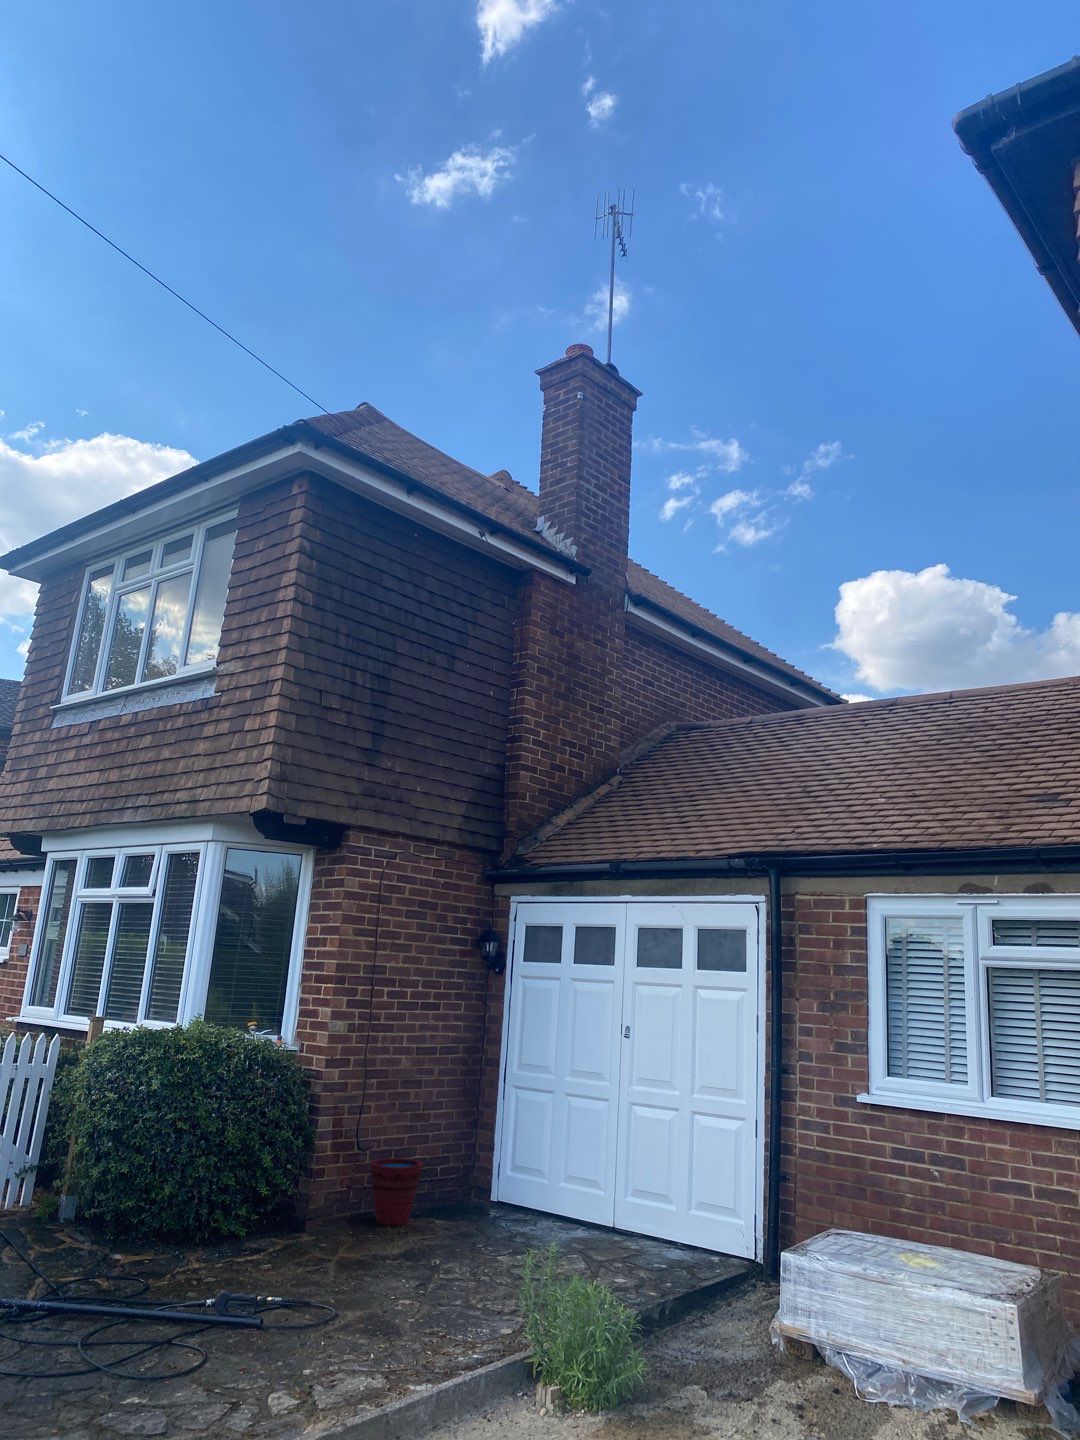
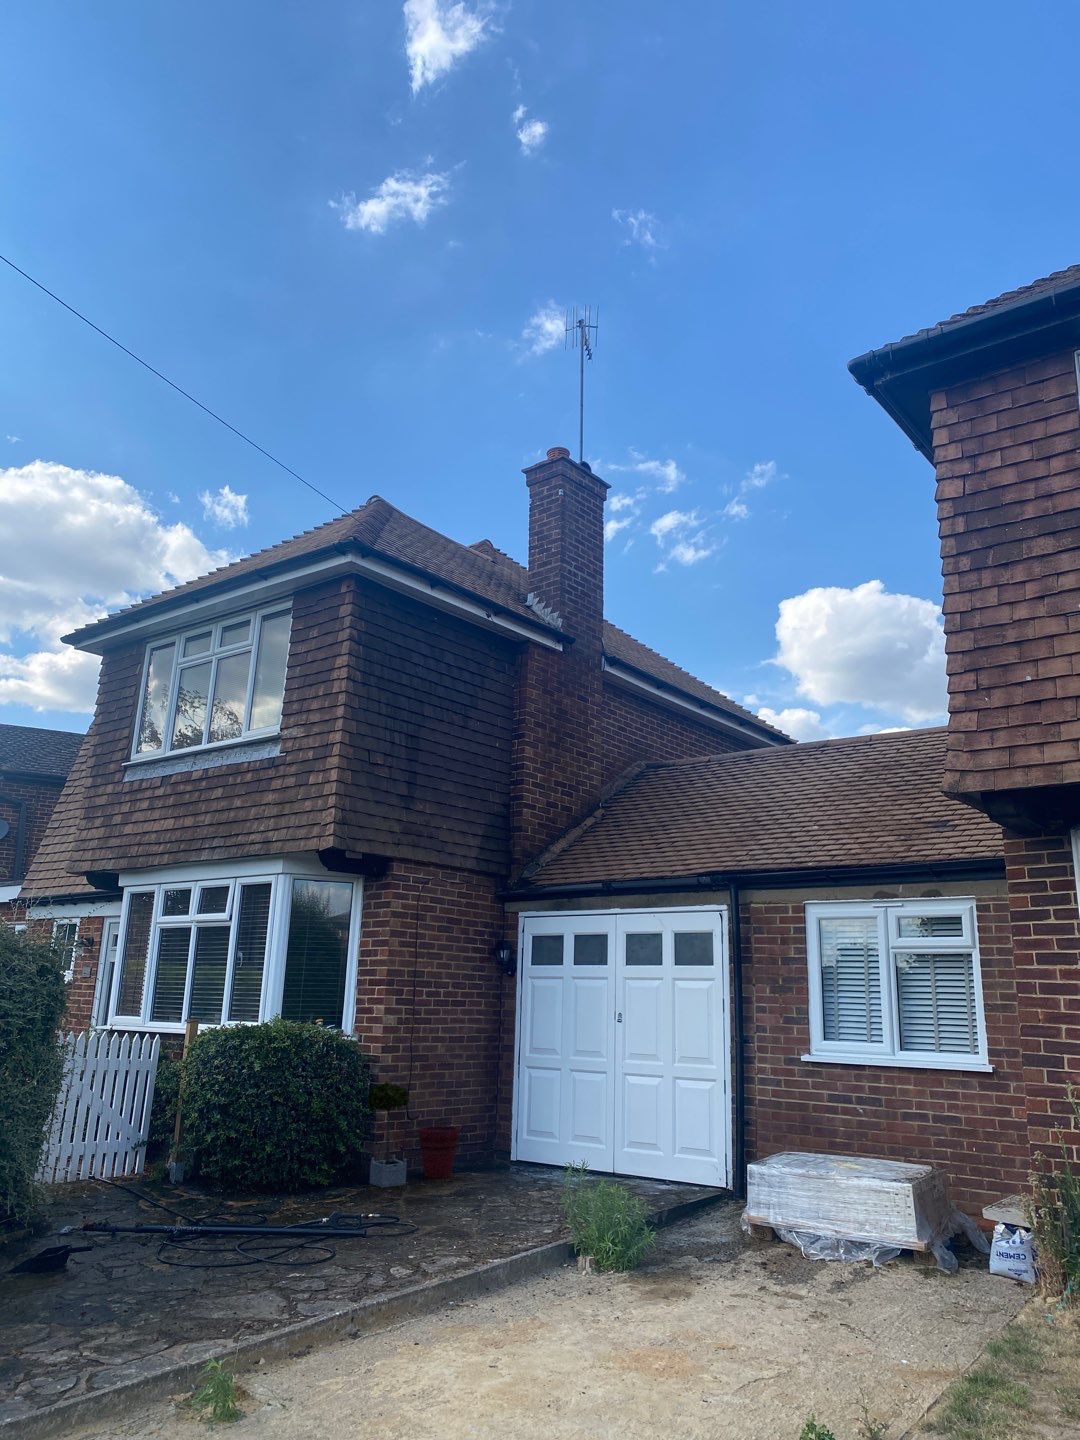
potted tree: none [303,1105,356,1239] -> present [367,1082,409,1188]

